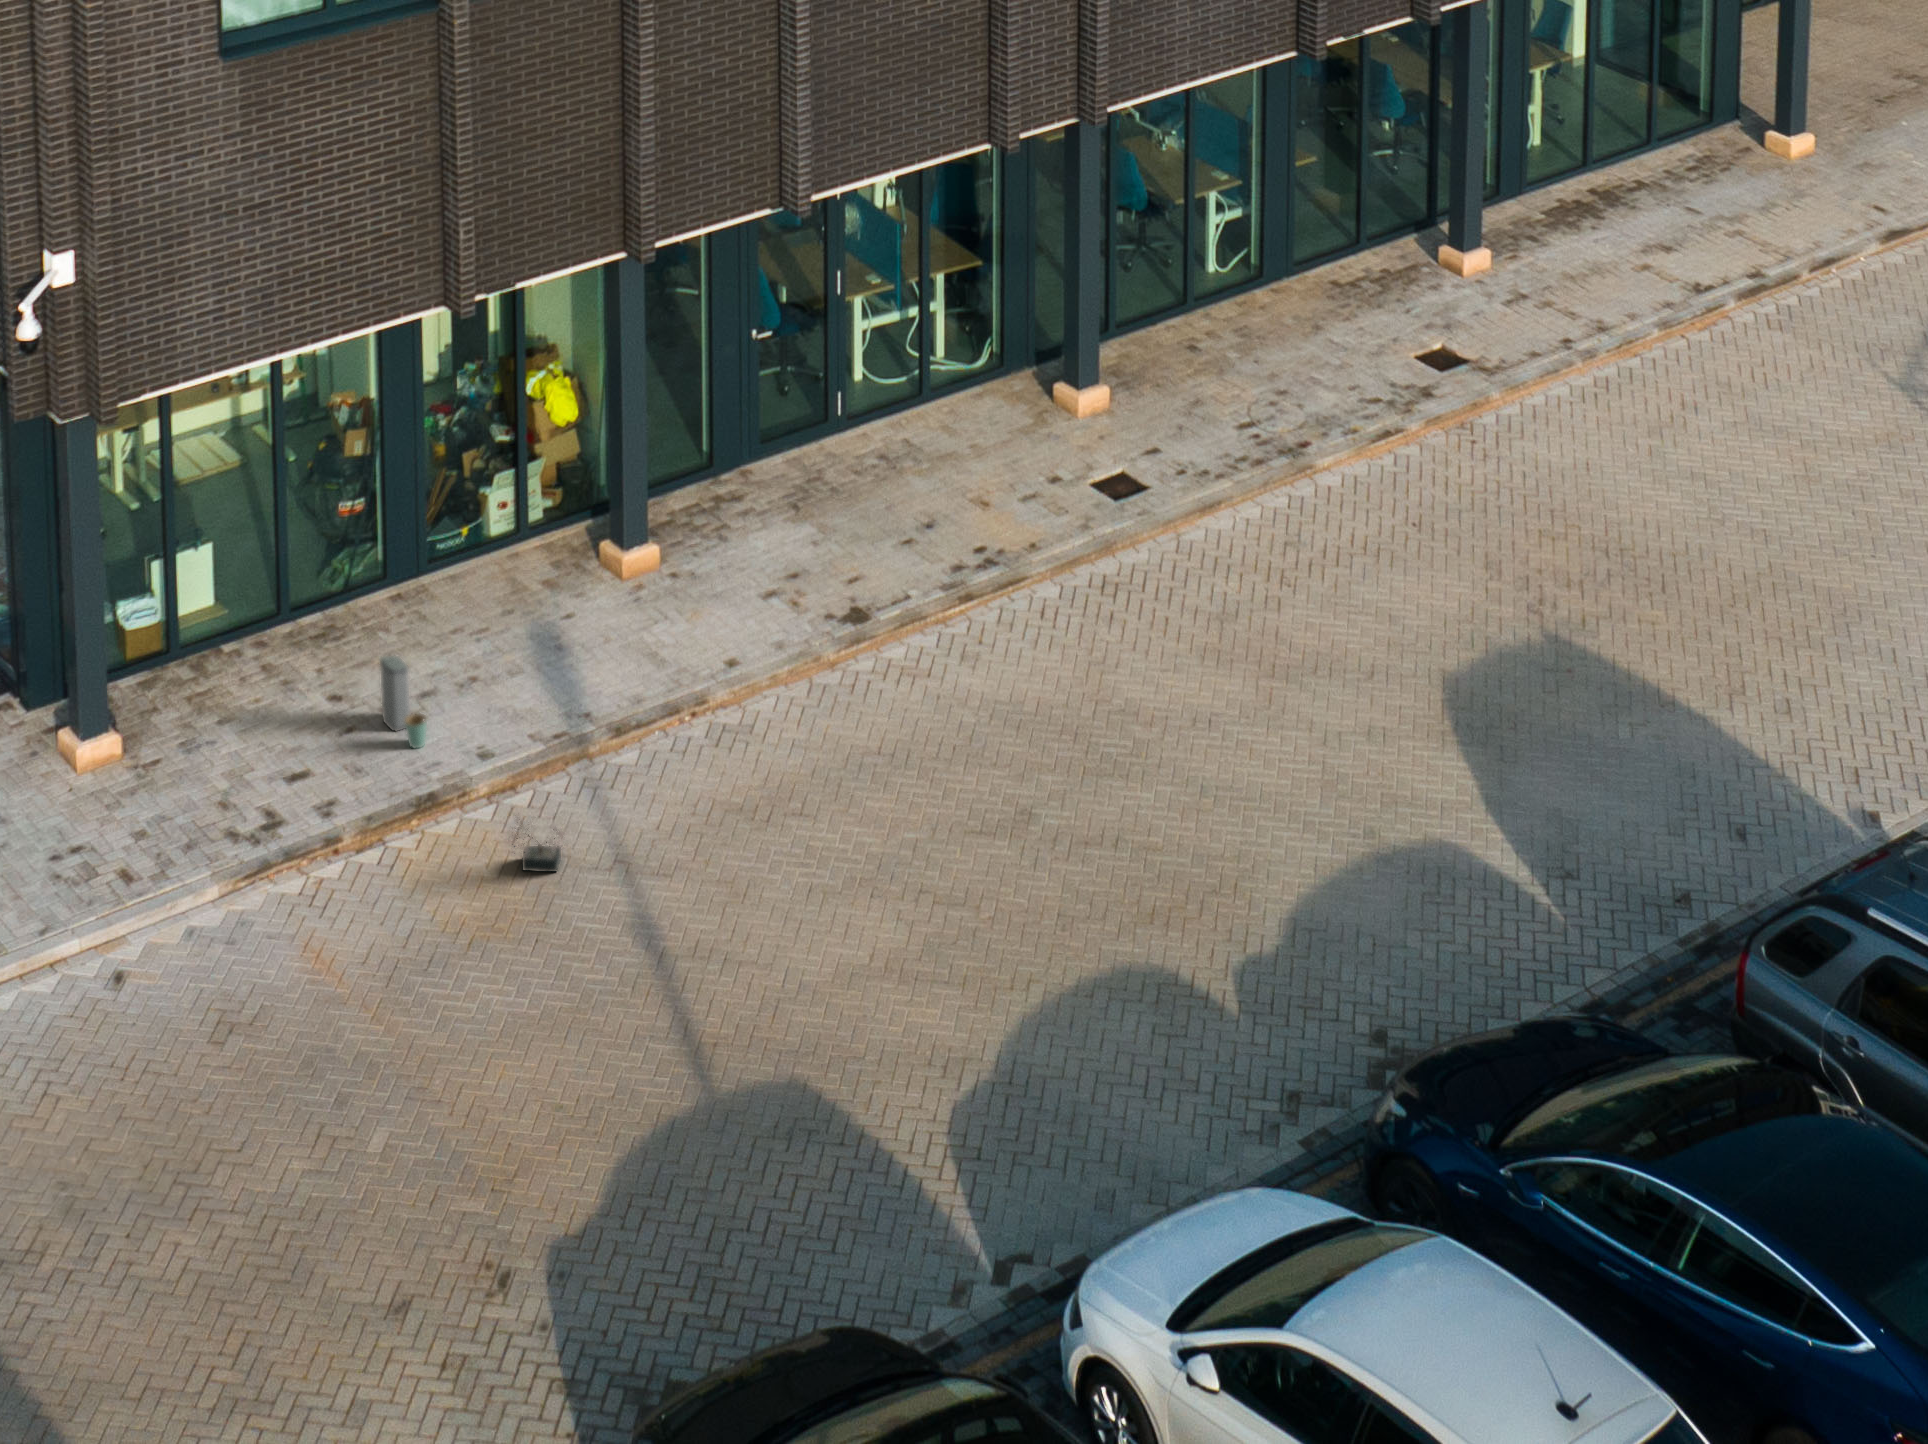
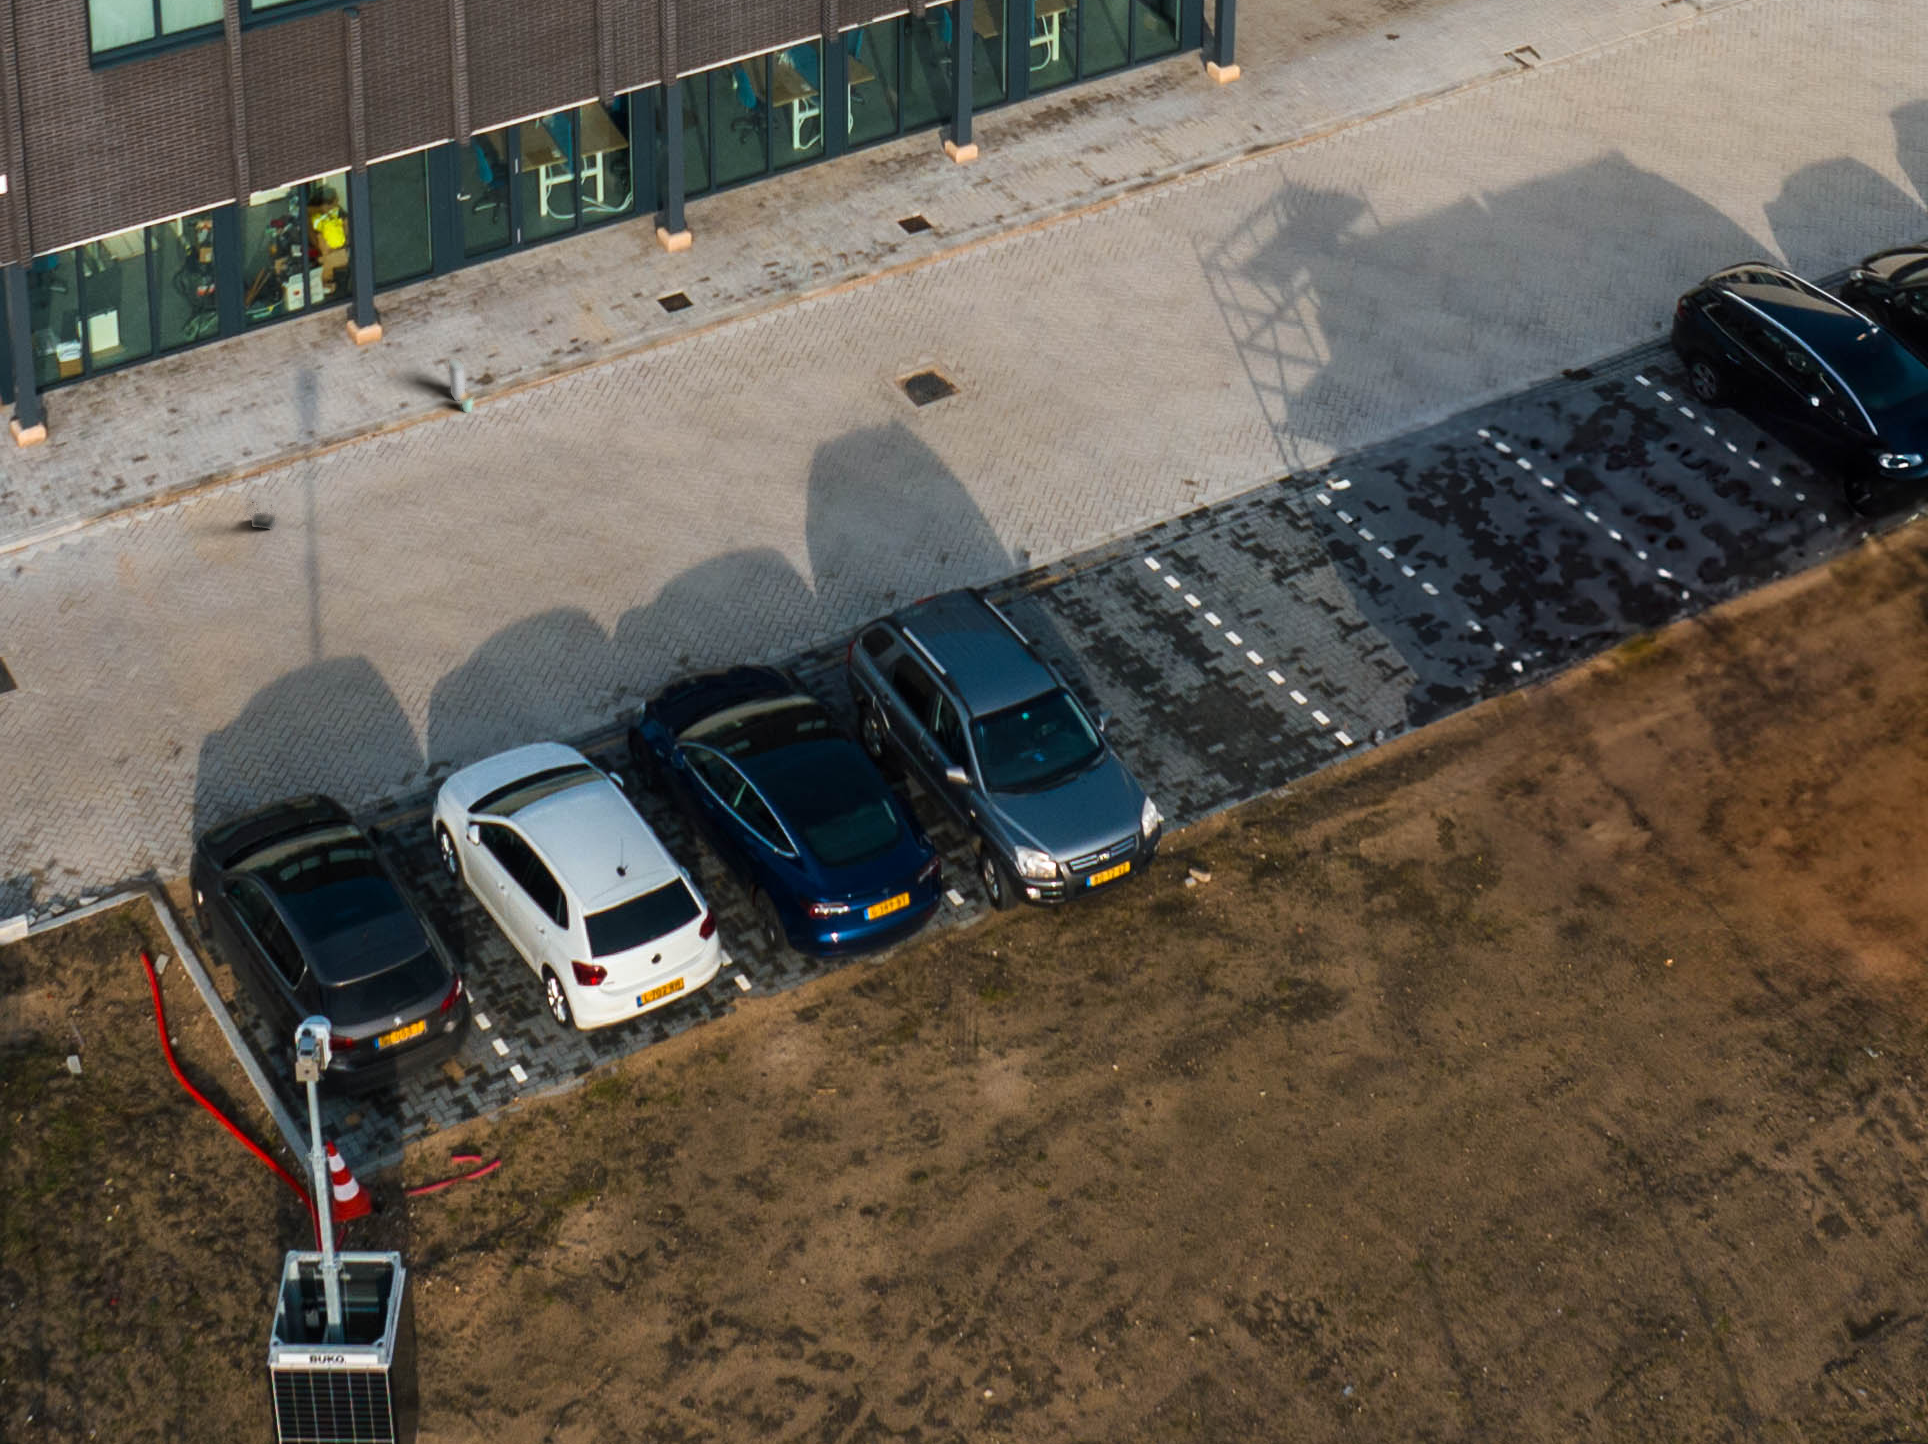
trash can: present [380,656,427,748] -> present [449,359,473,412]

